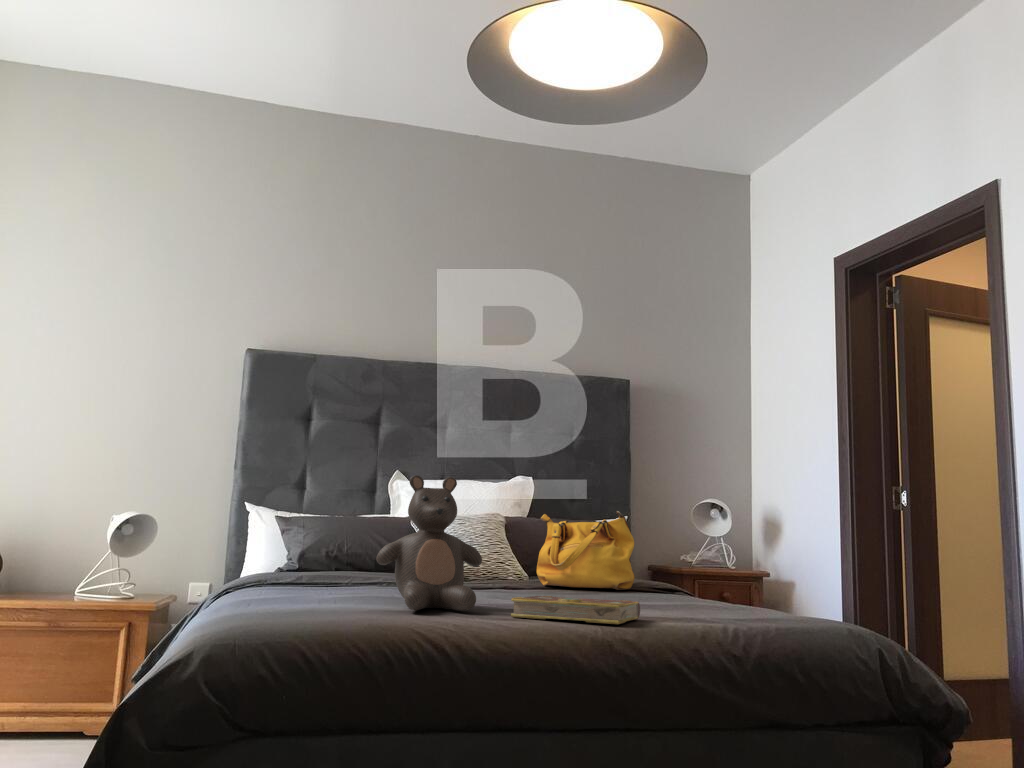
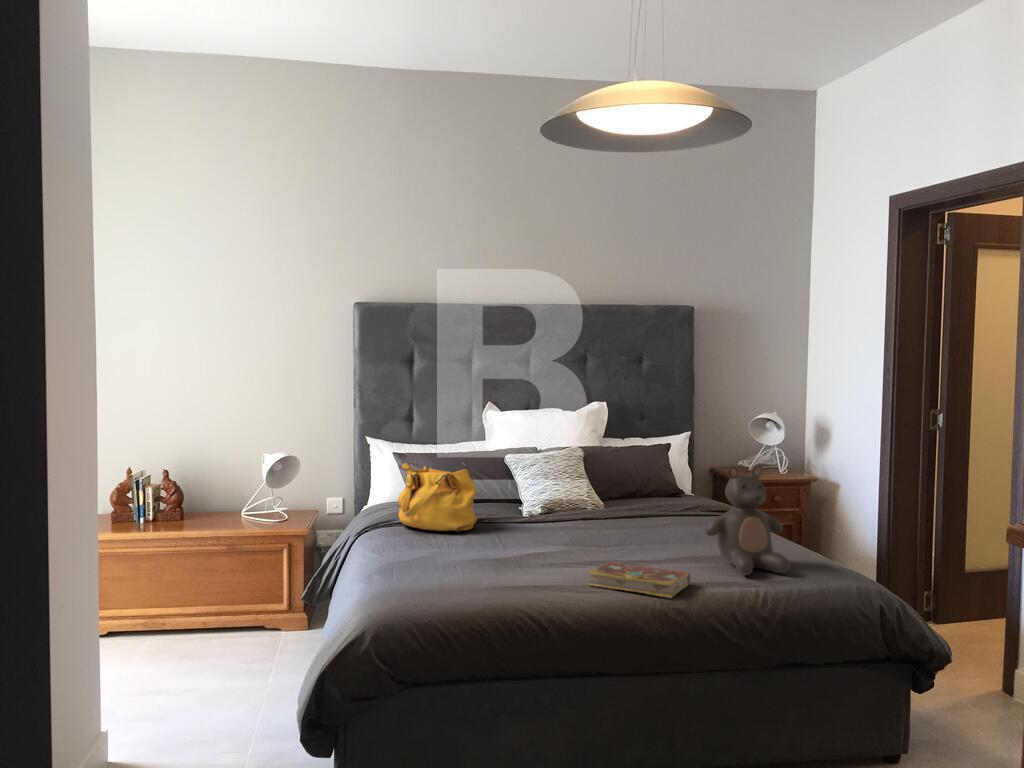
teddy bear: present [376,475,482,611] -> present [705,465,790,575]
handbag: present [537,511,634,590] -> present [398,463,477,532]

